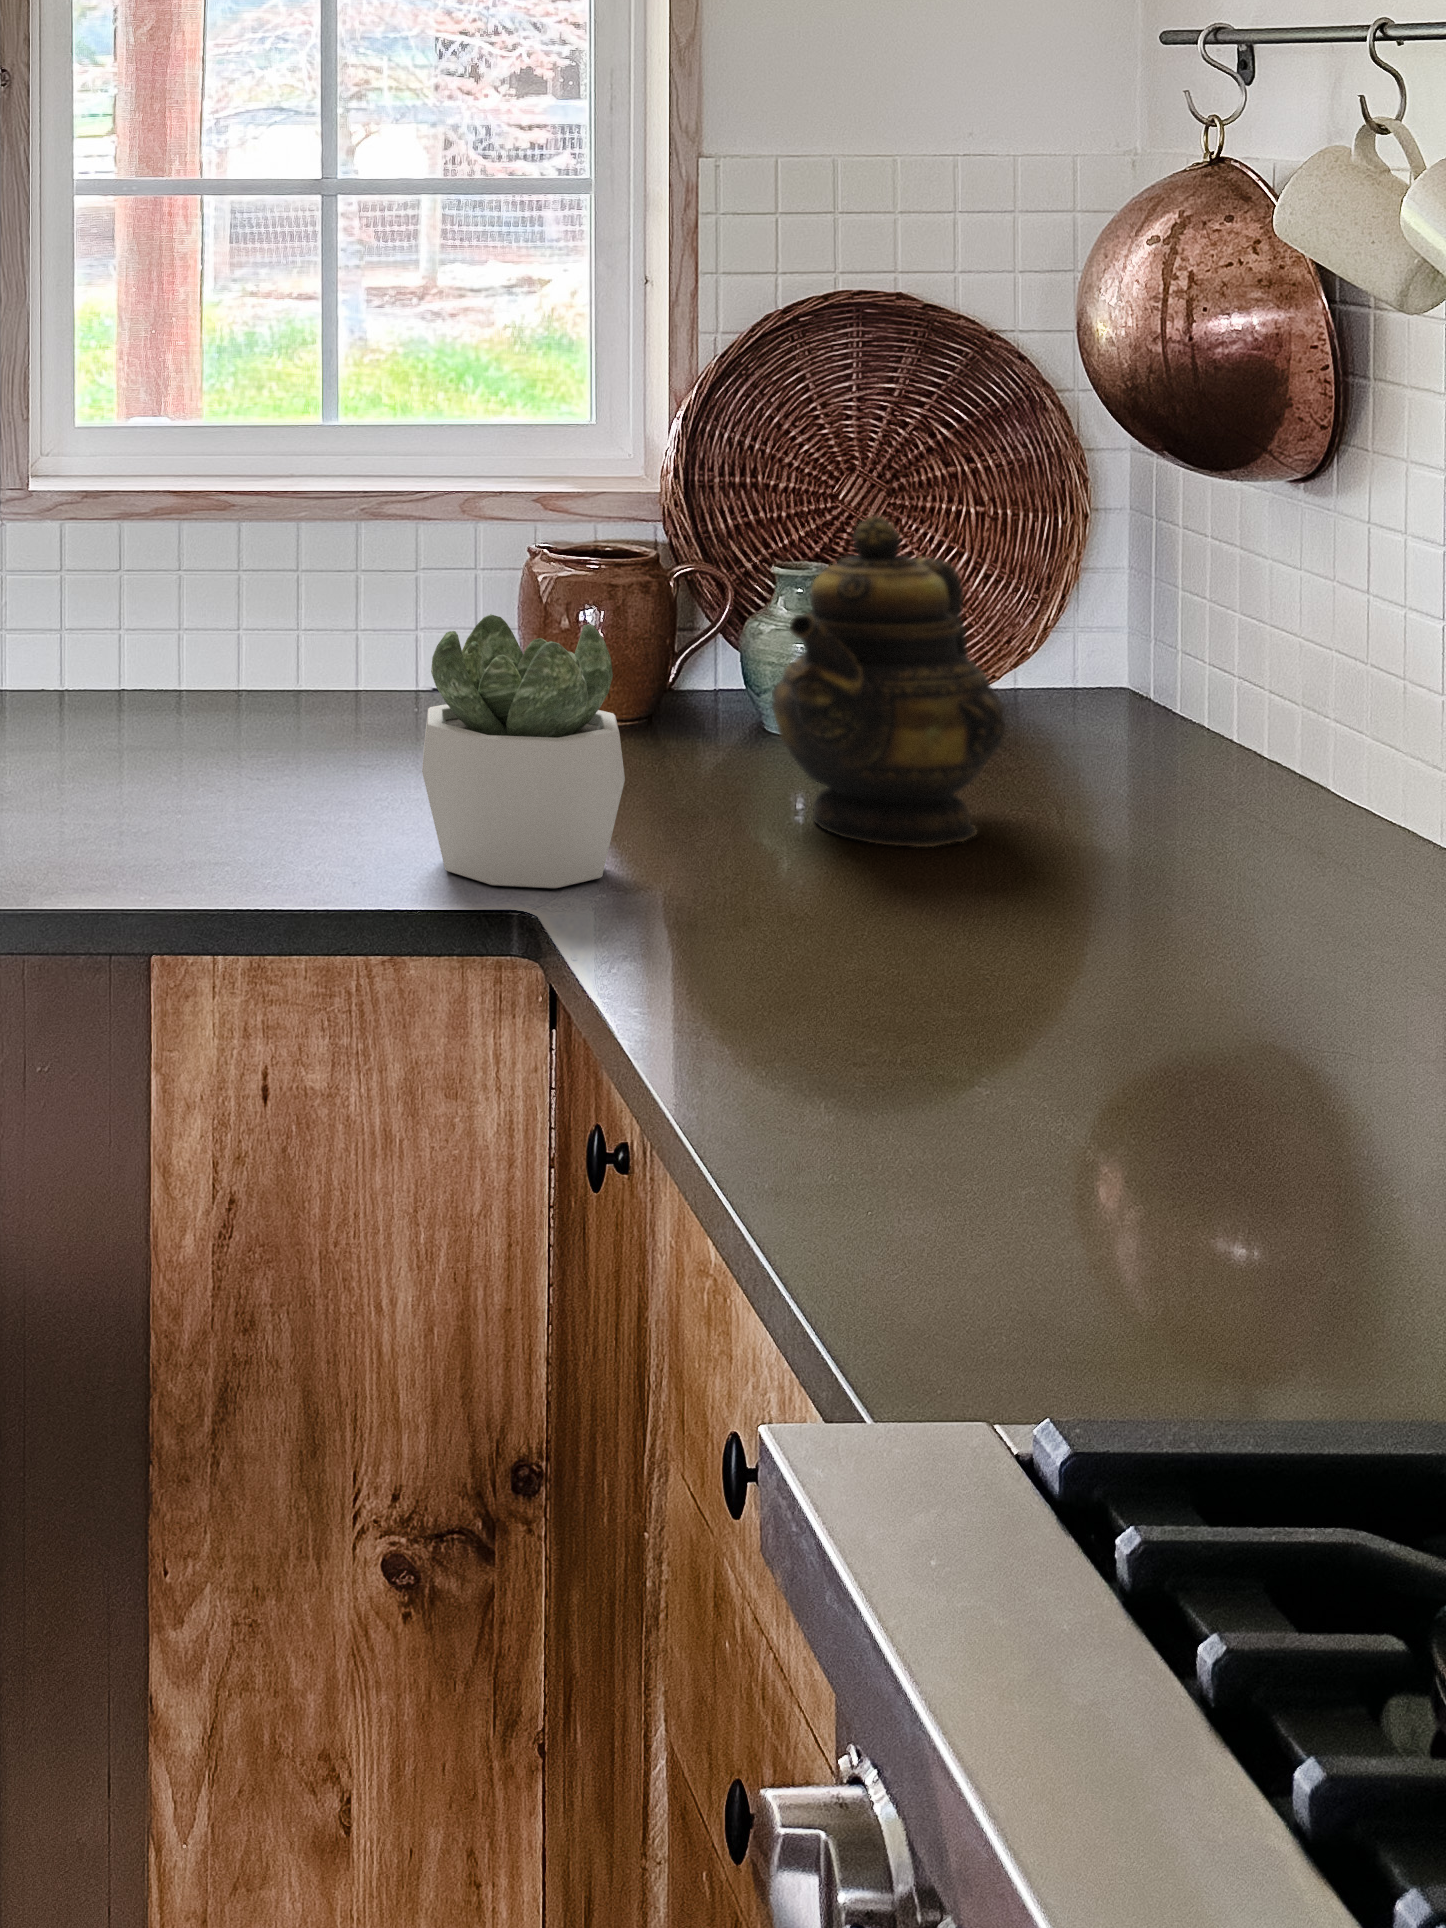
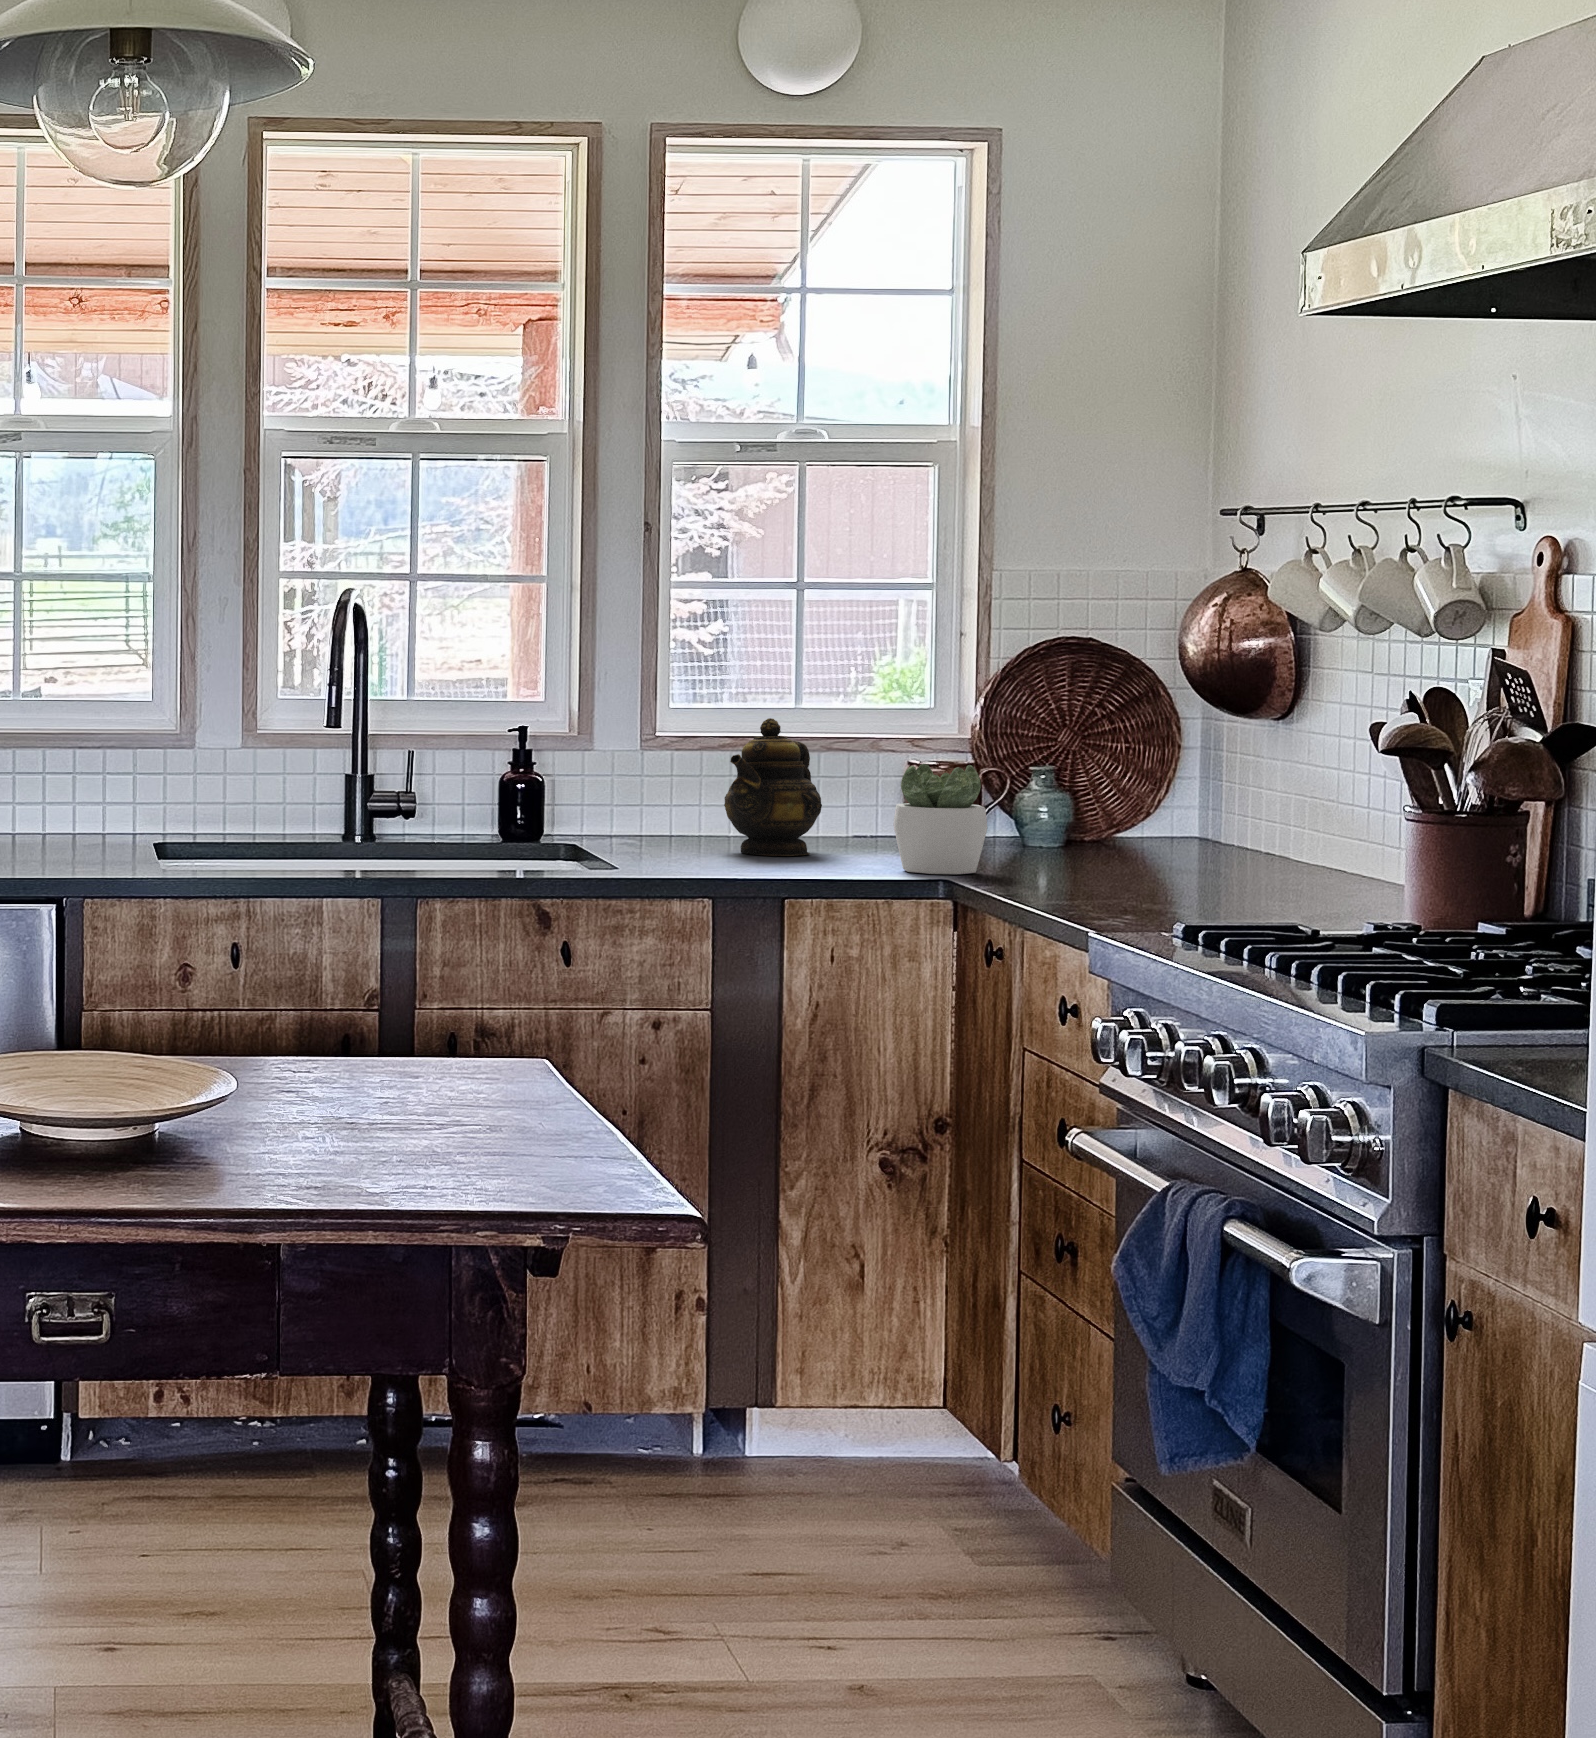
teapot: present [772,516,1006,847] -> present [724,718,822,856]

